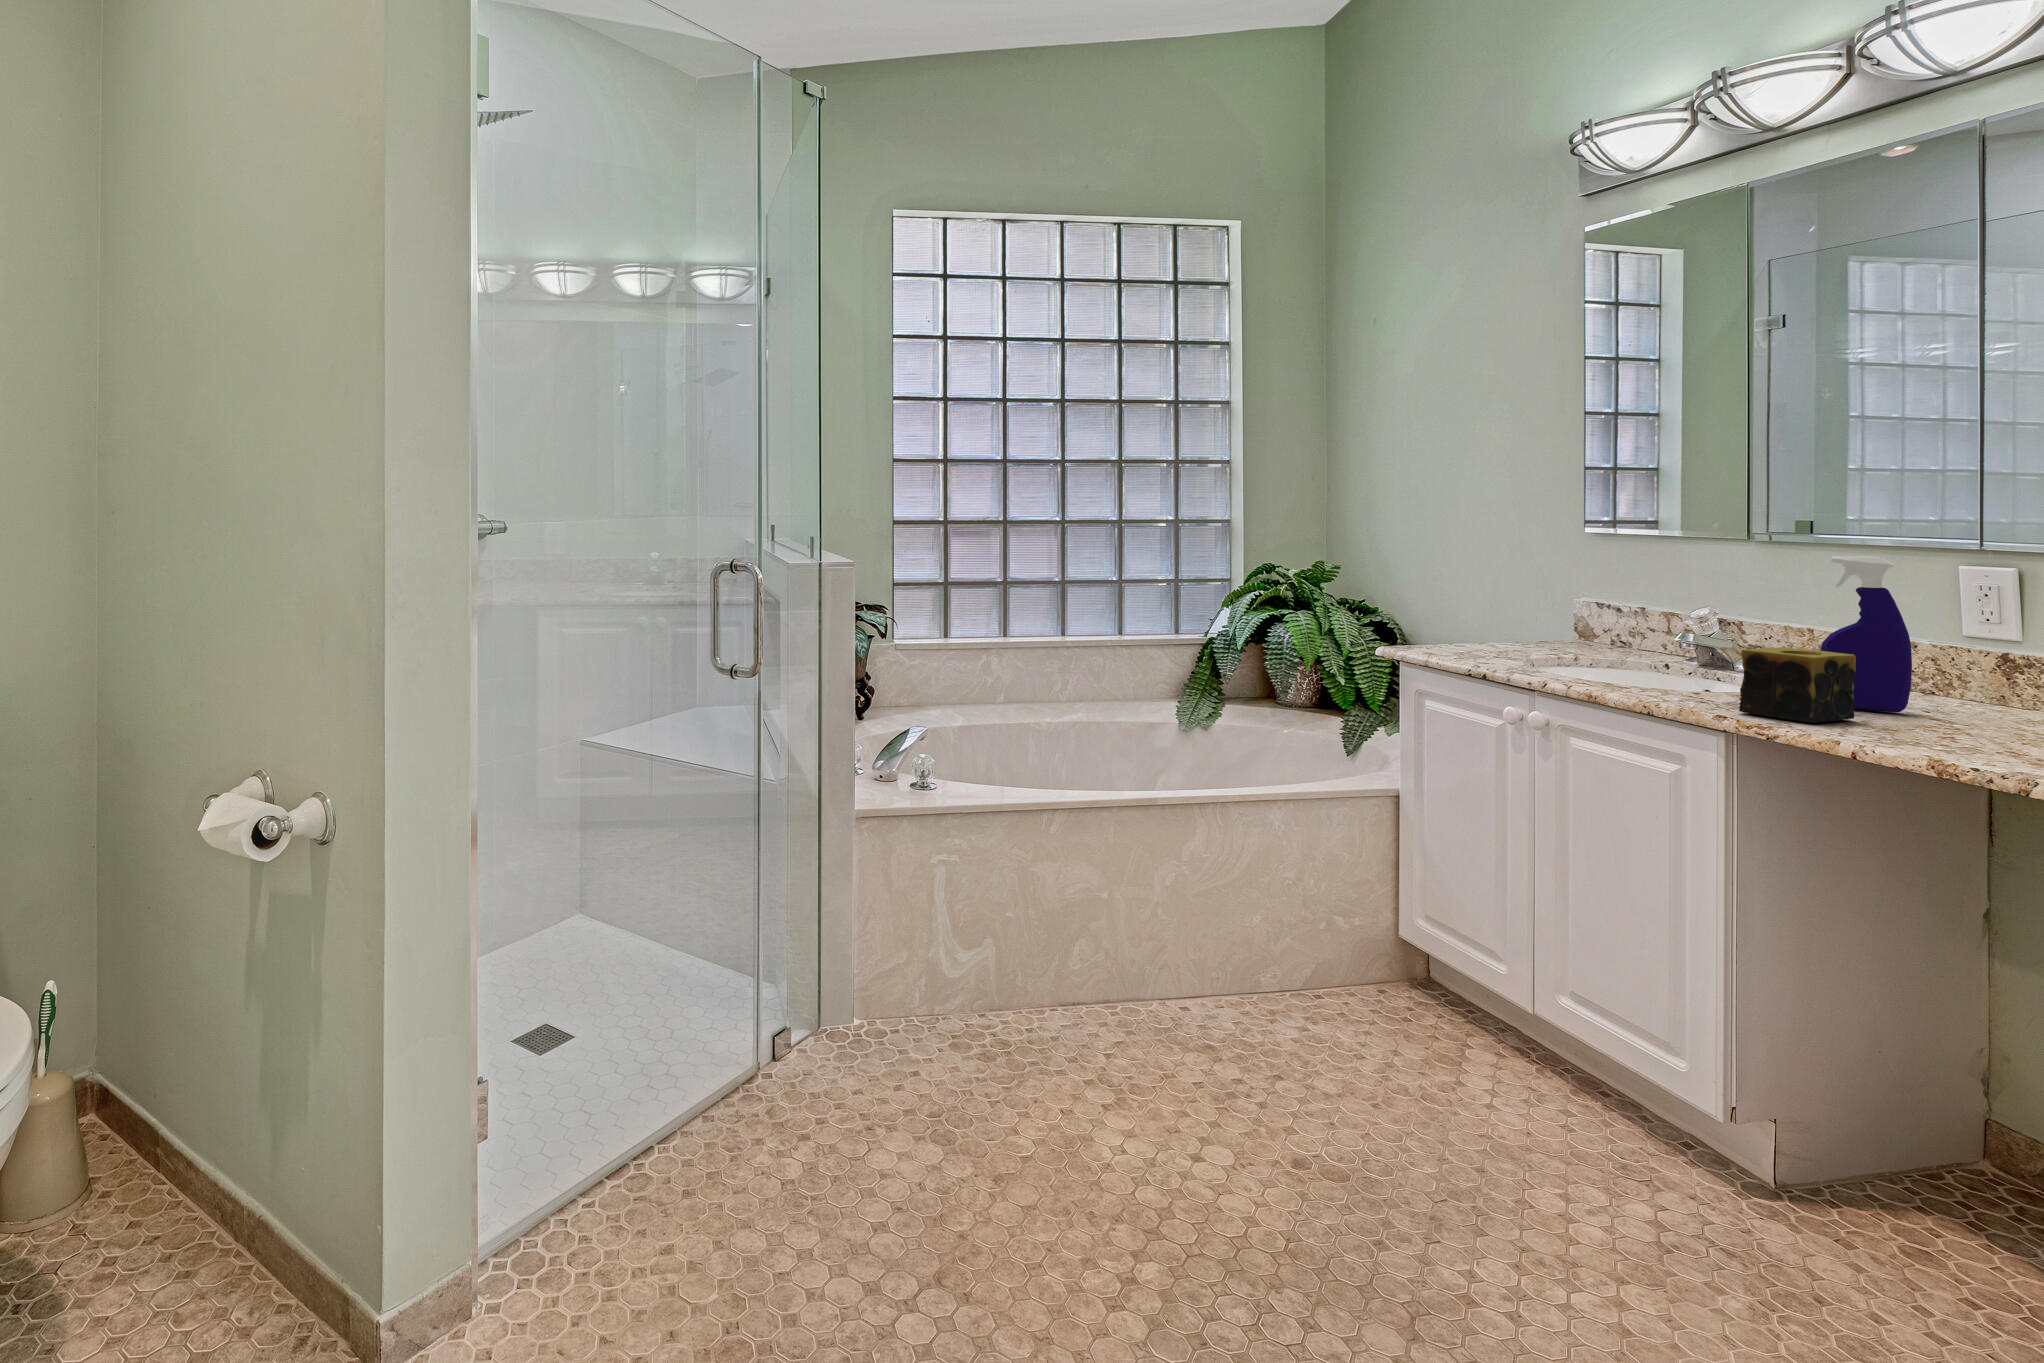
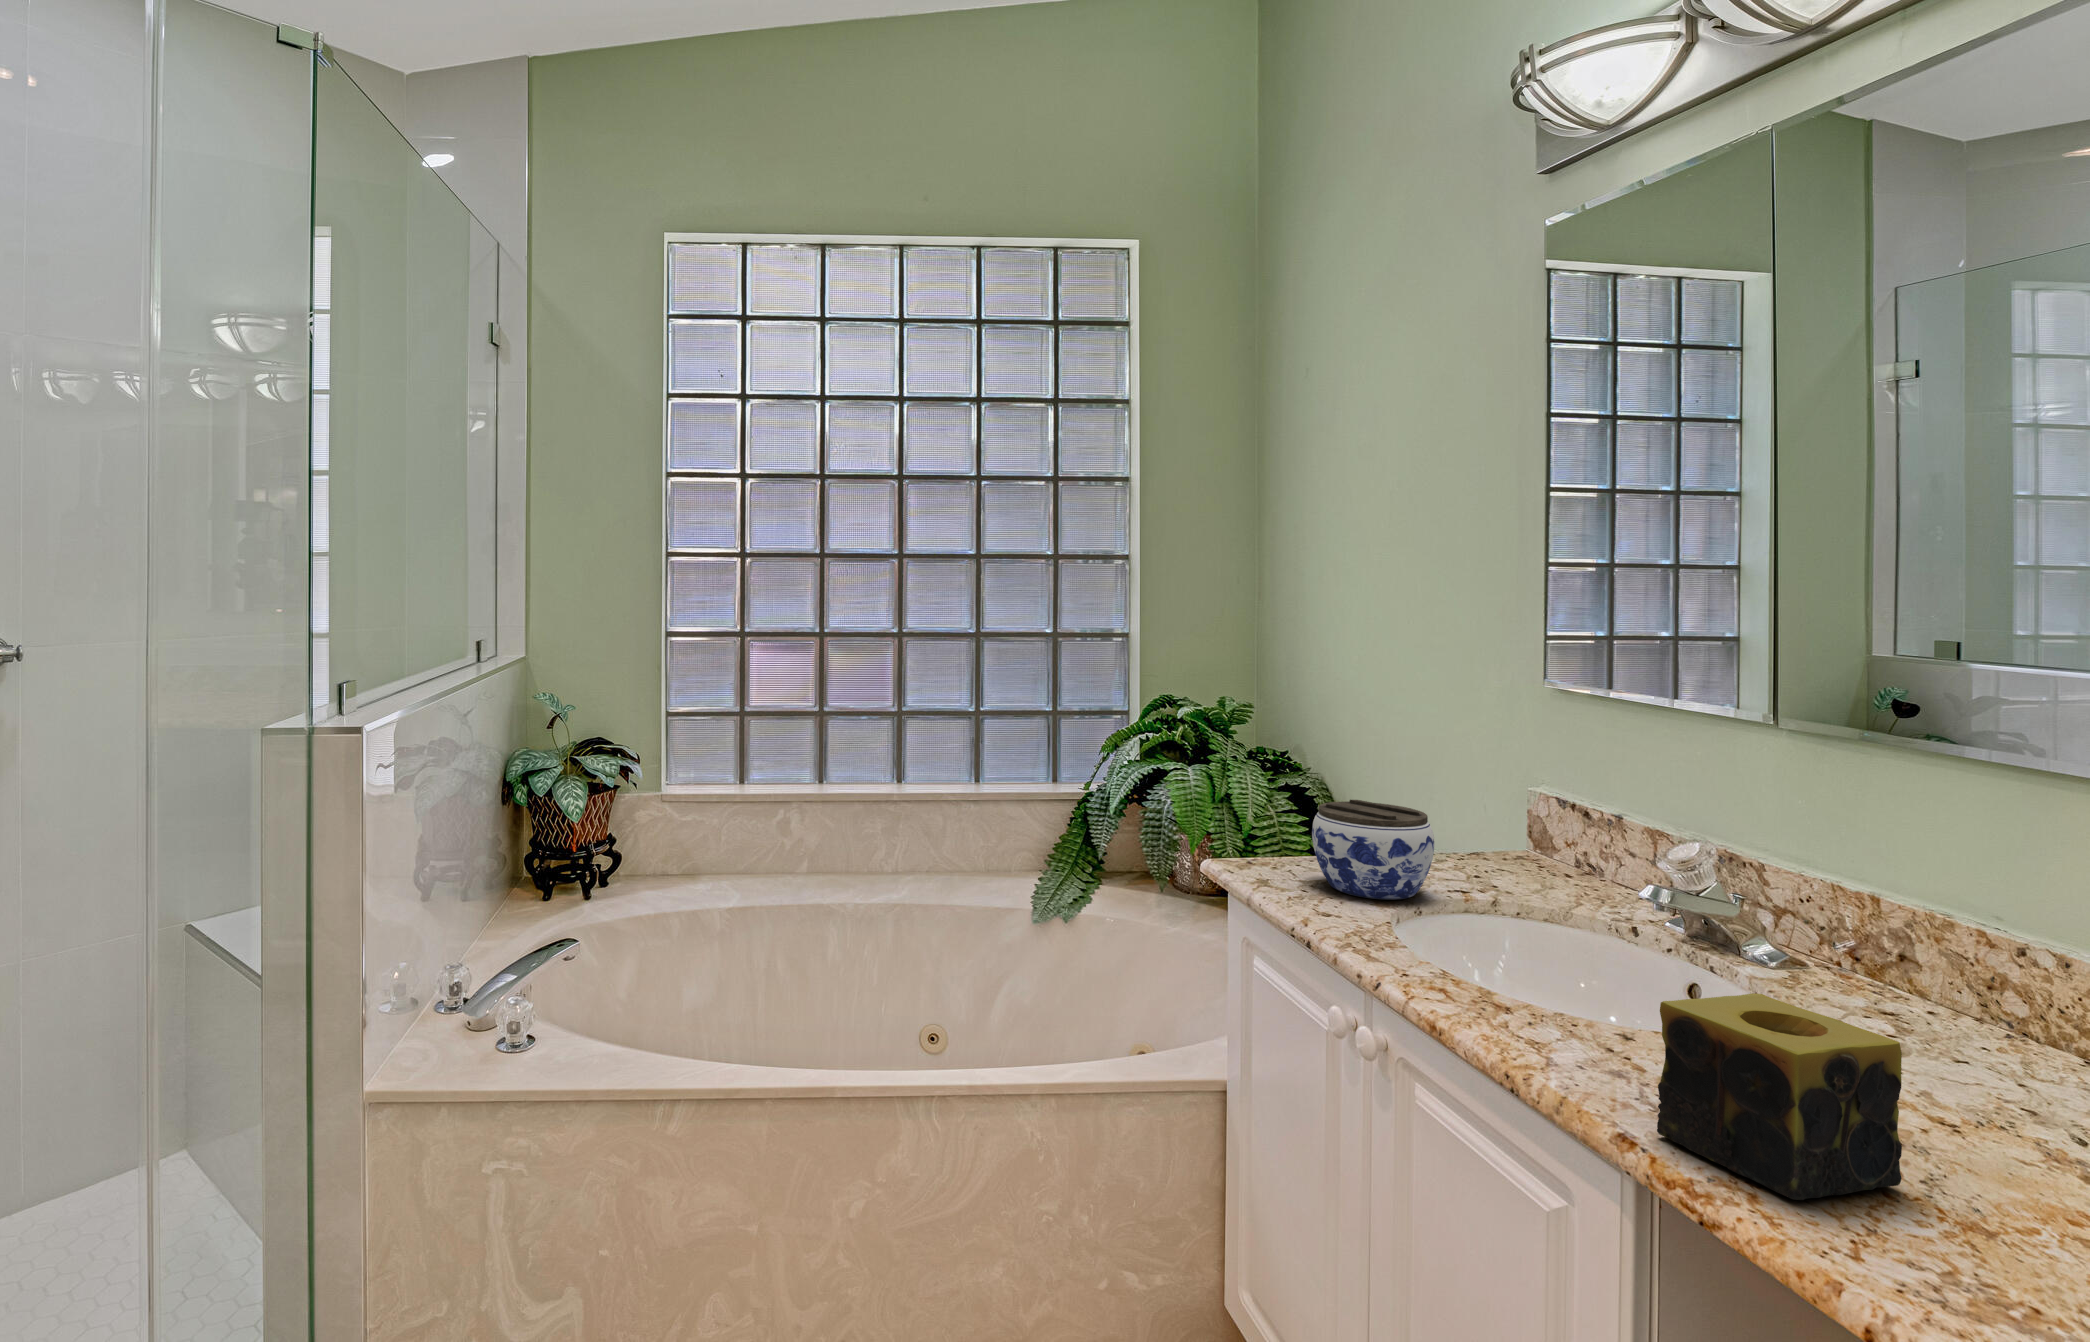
spray bottle: present [1821,556,1912,712] -> none [1848,801,2041,1151]
jar: none [1461,604,1542,659] -> present [1312,800,1434,900]

